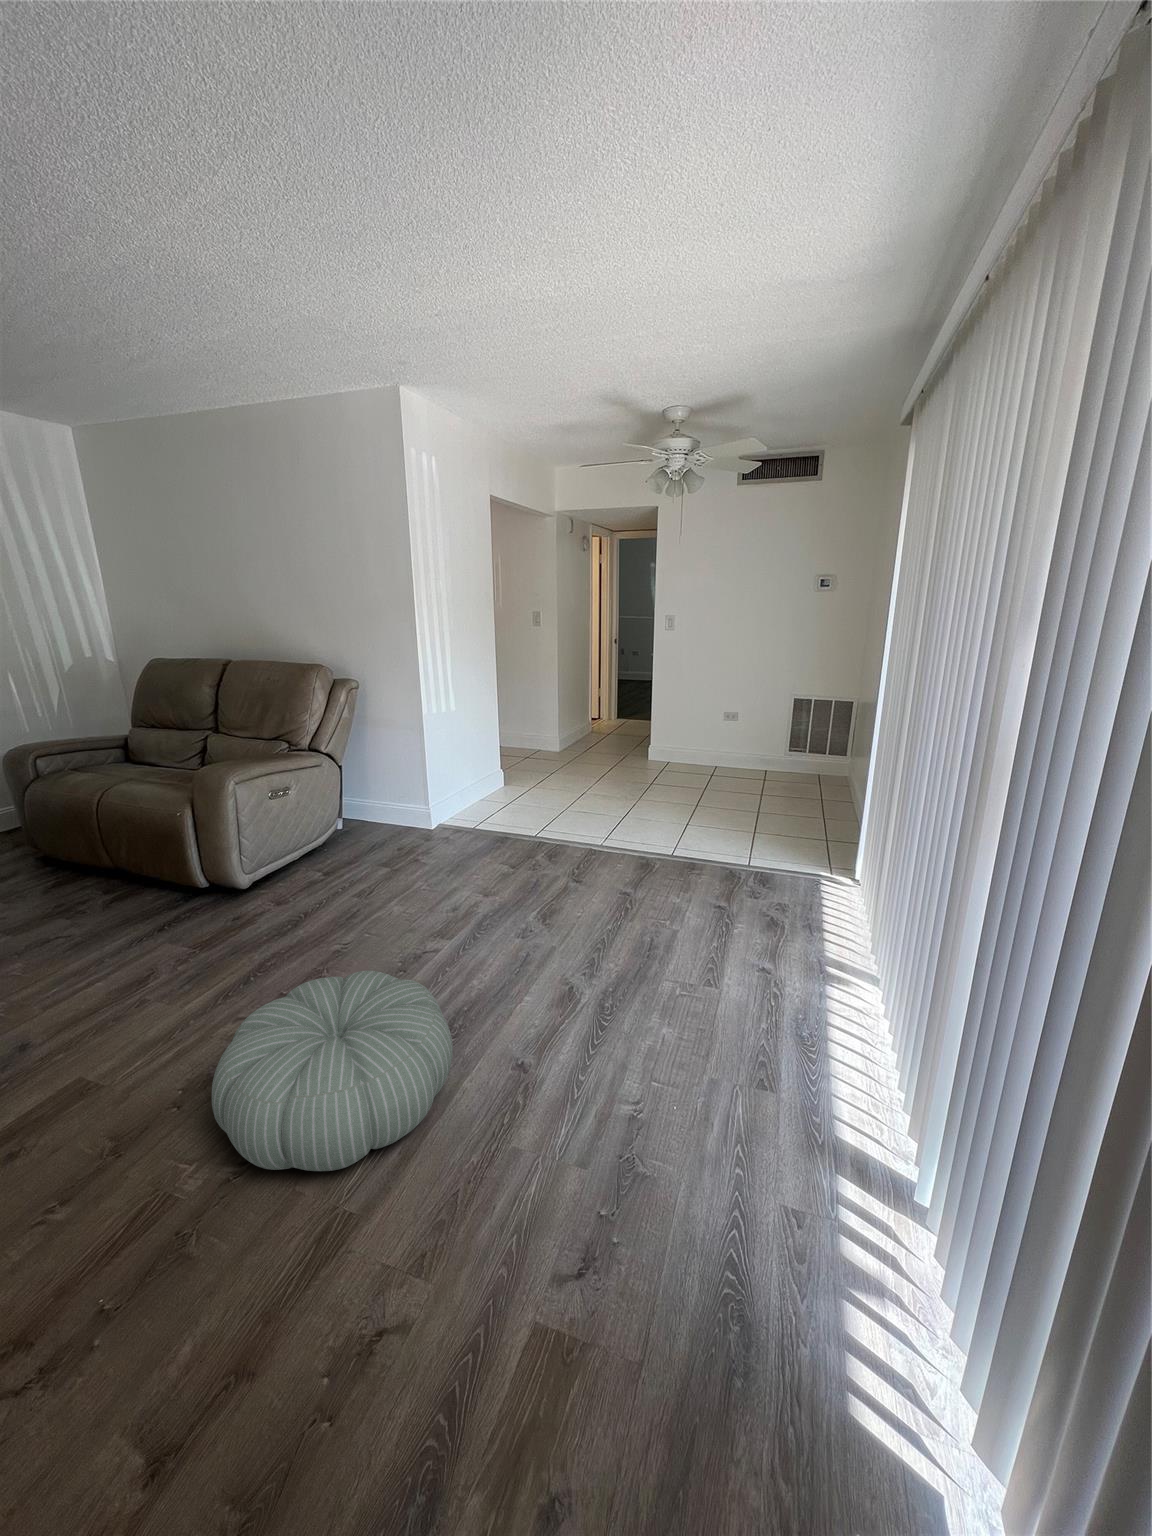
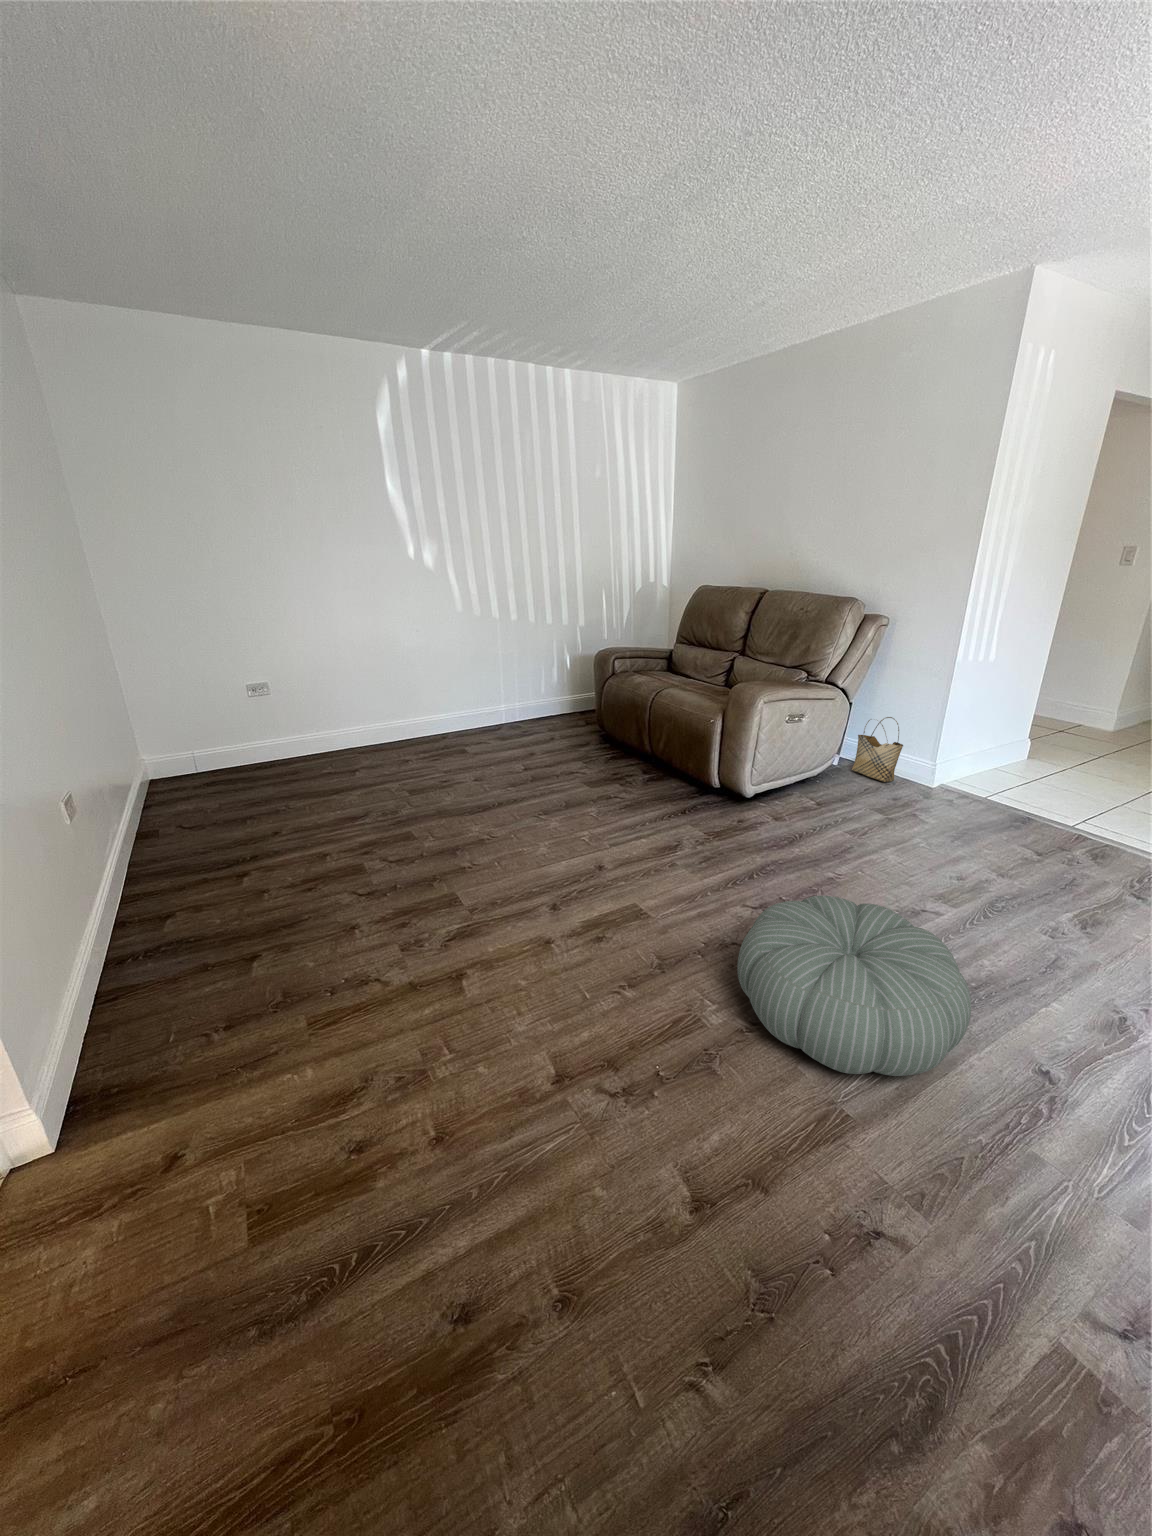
woven basket: none [357,772,399,835] -> present [852,717,903,782]

